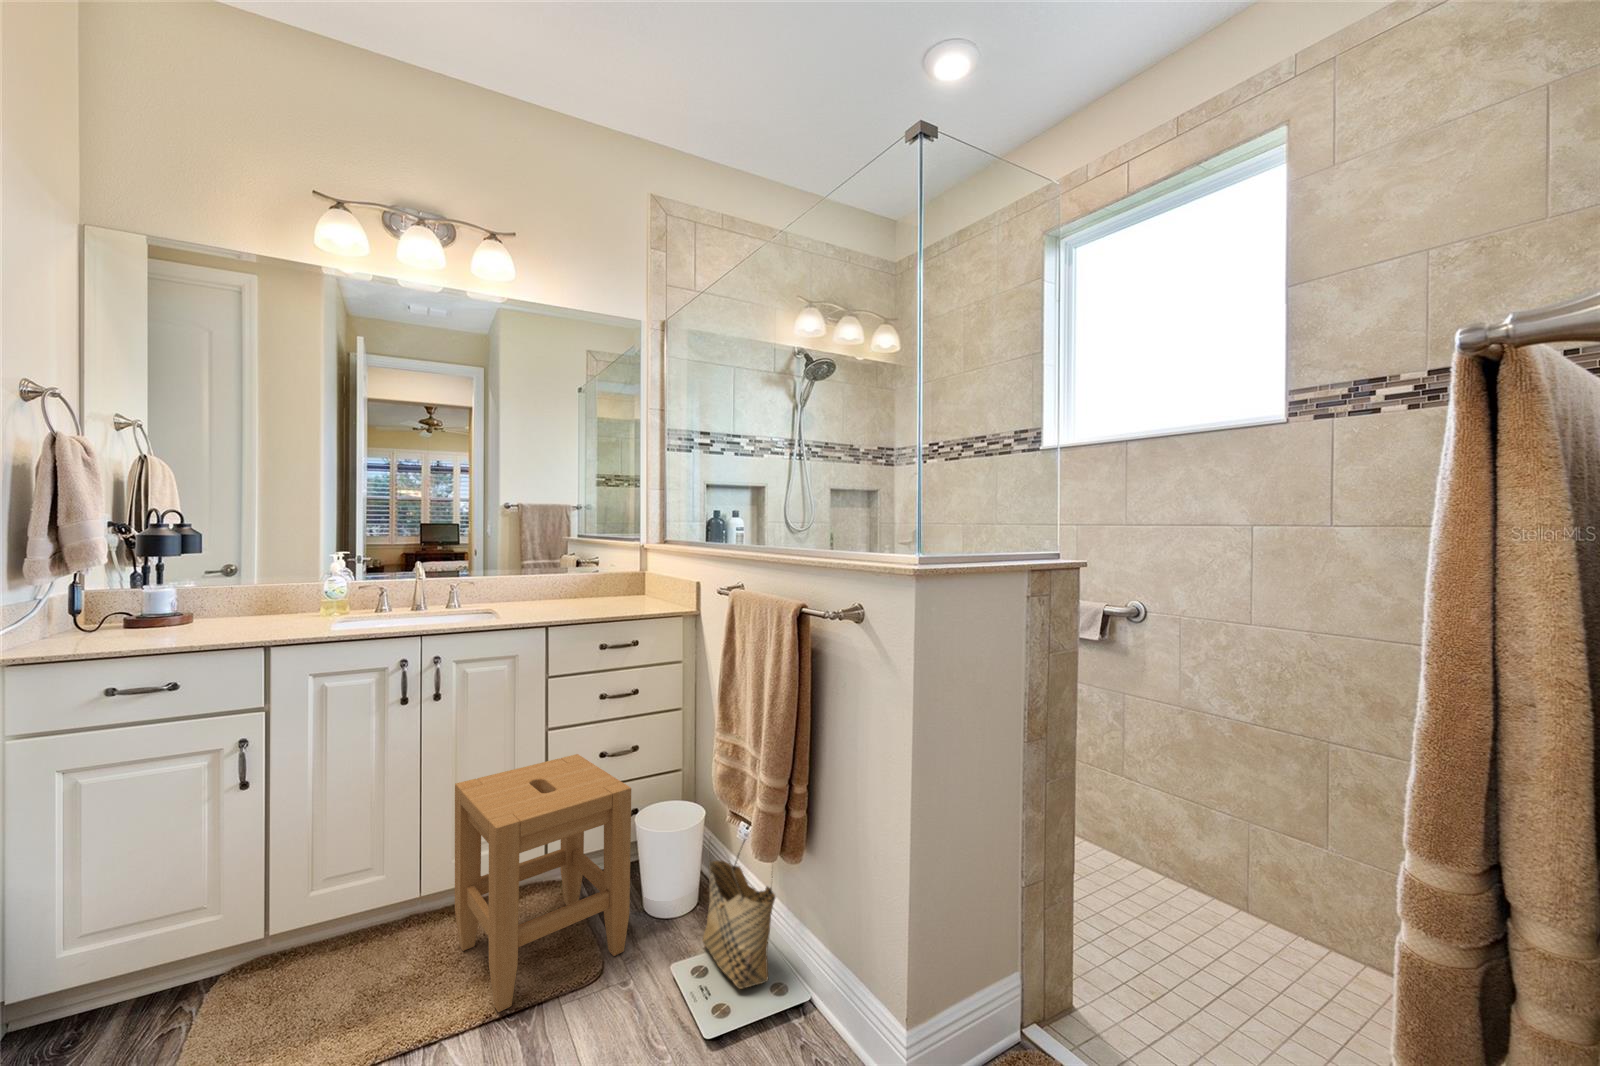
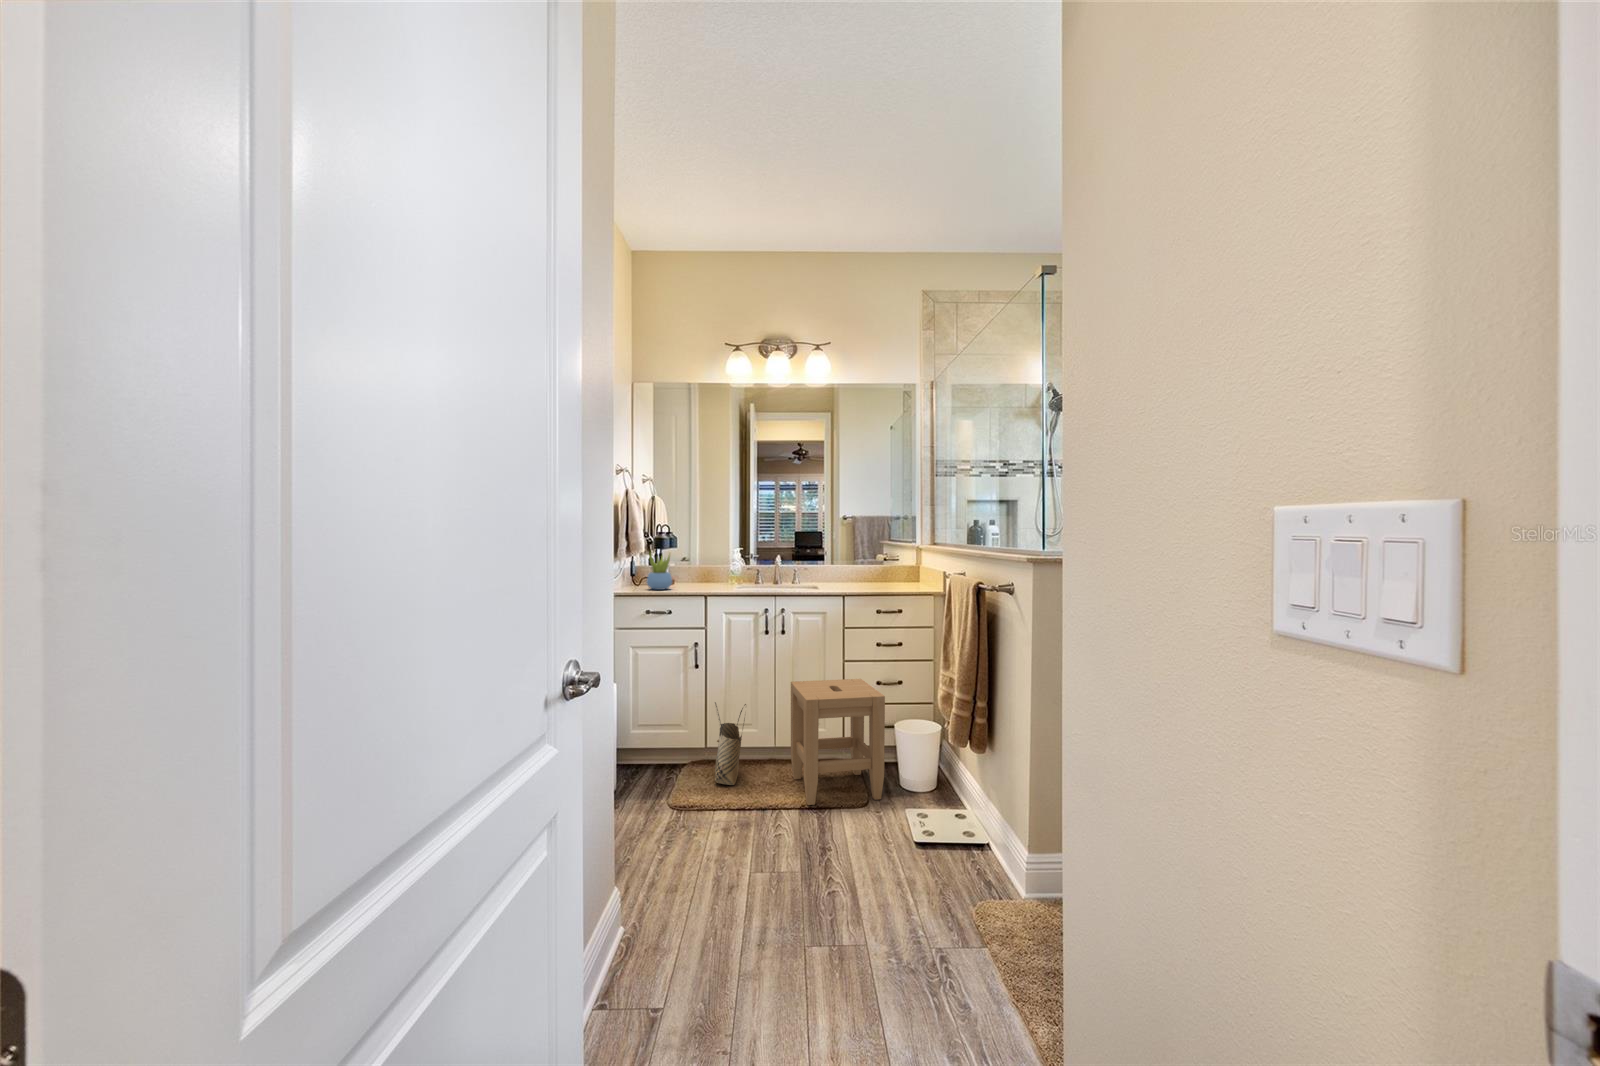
succulent plant: none [107,561,180,642] -> present [647,554,672,590]
woven basket: present [702,840,775,989] -> present [715,702,746,785]

